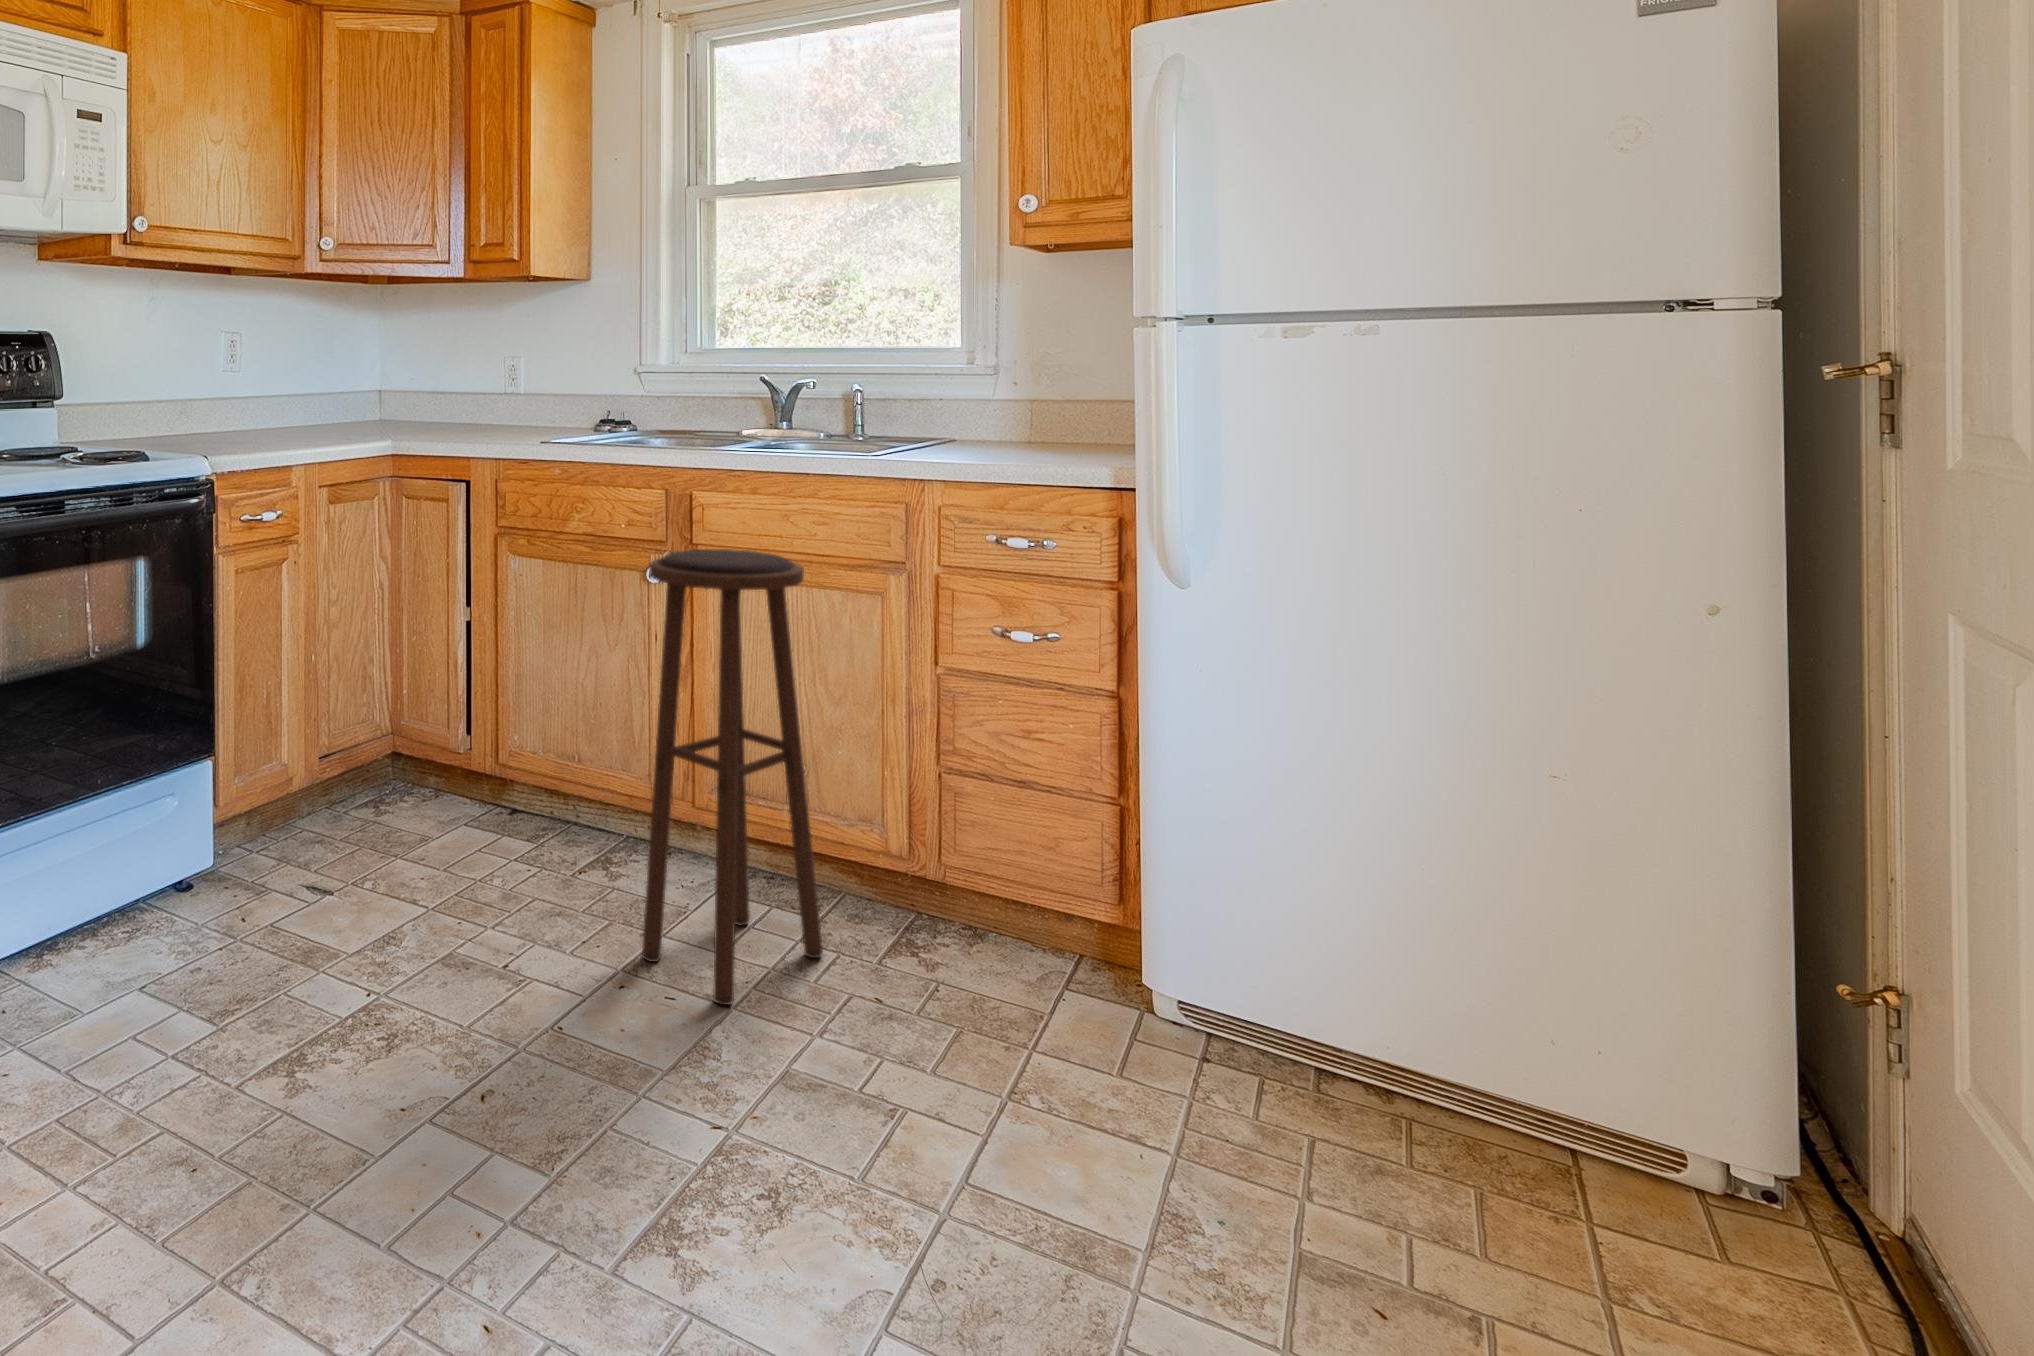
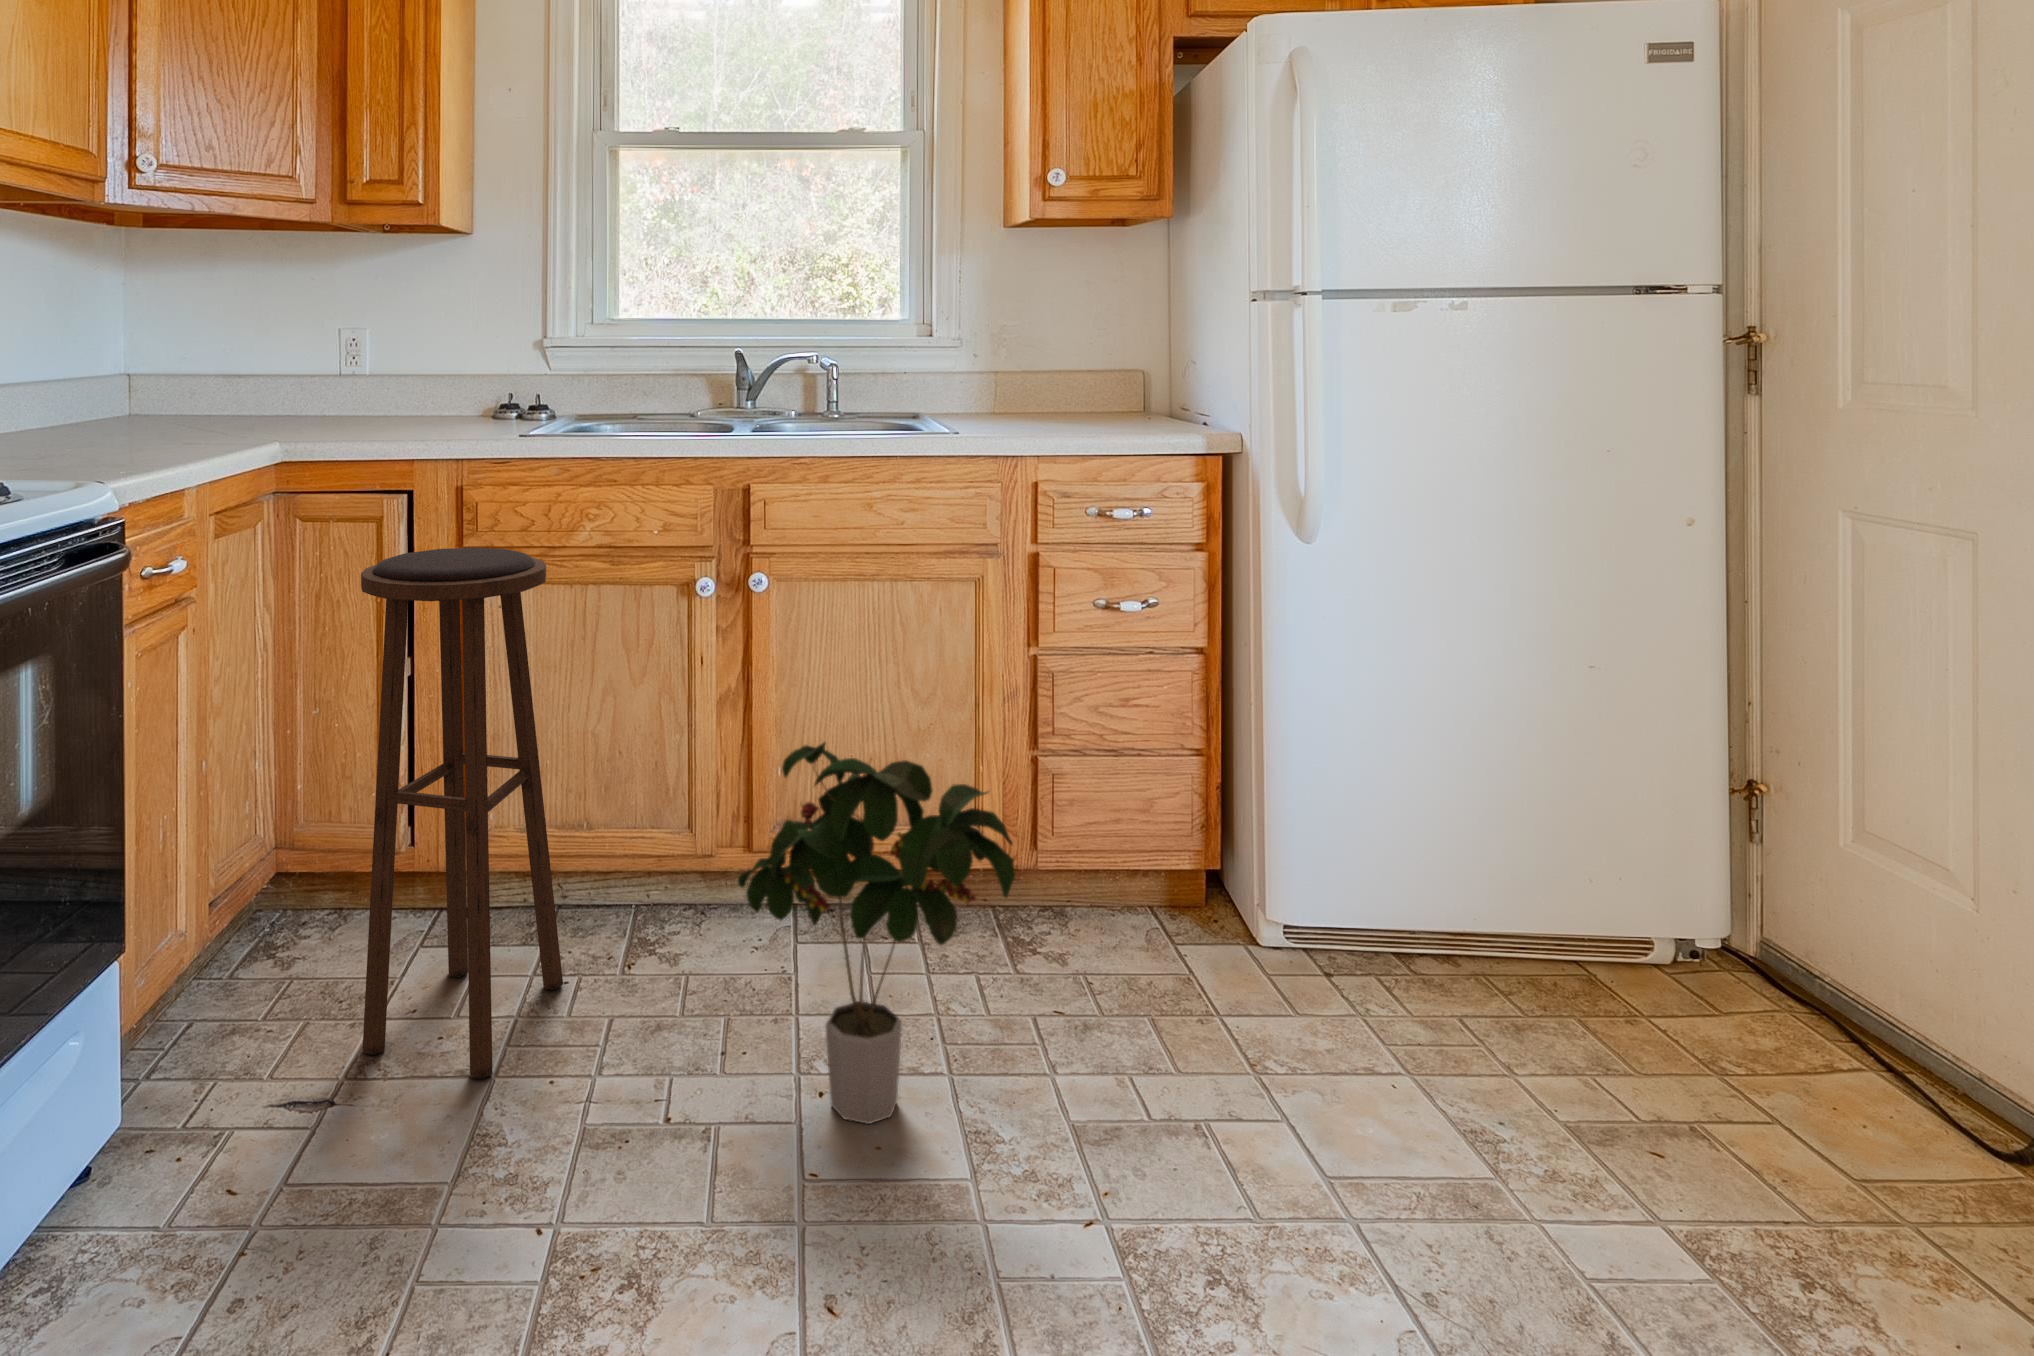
potted plant: none [959,772,1219,1166] -> present [738,742,1015,1124]

